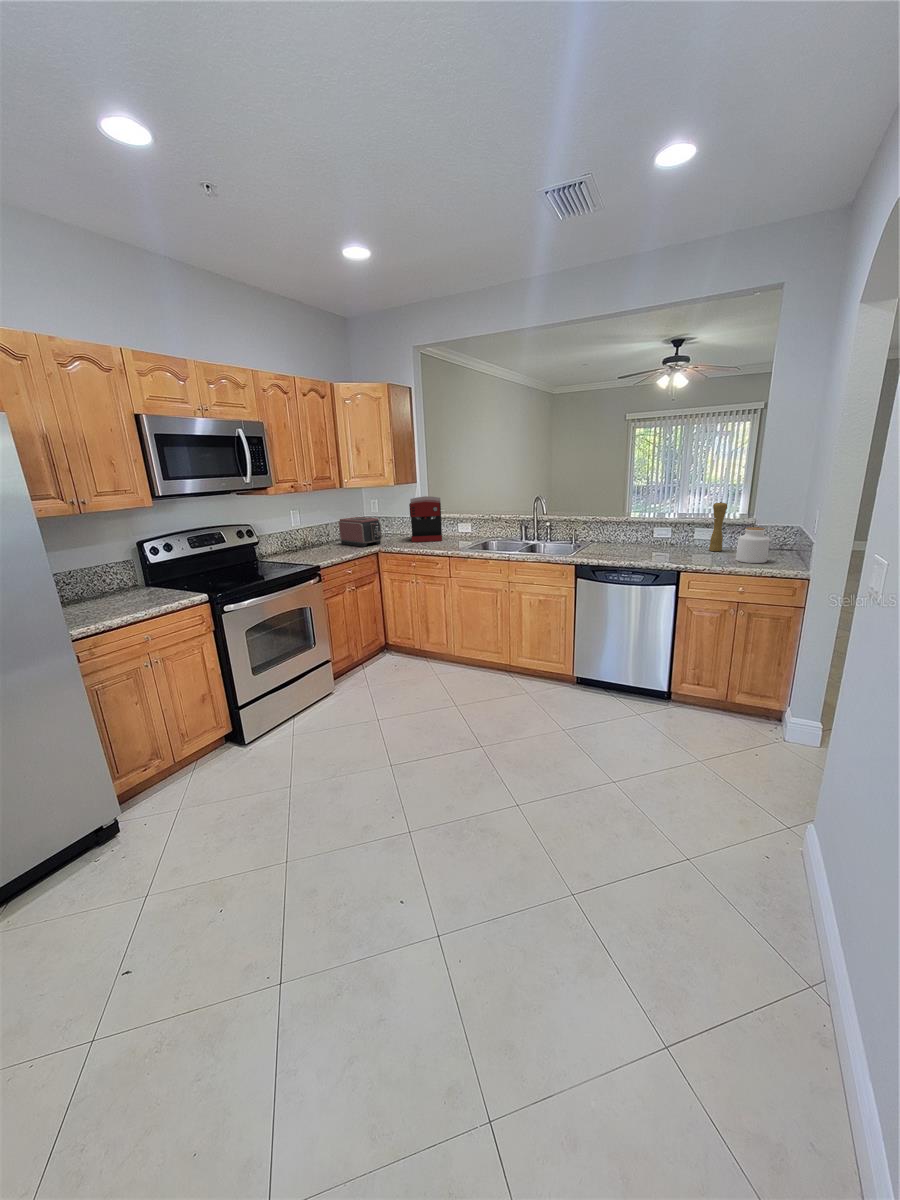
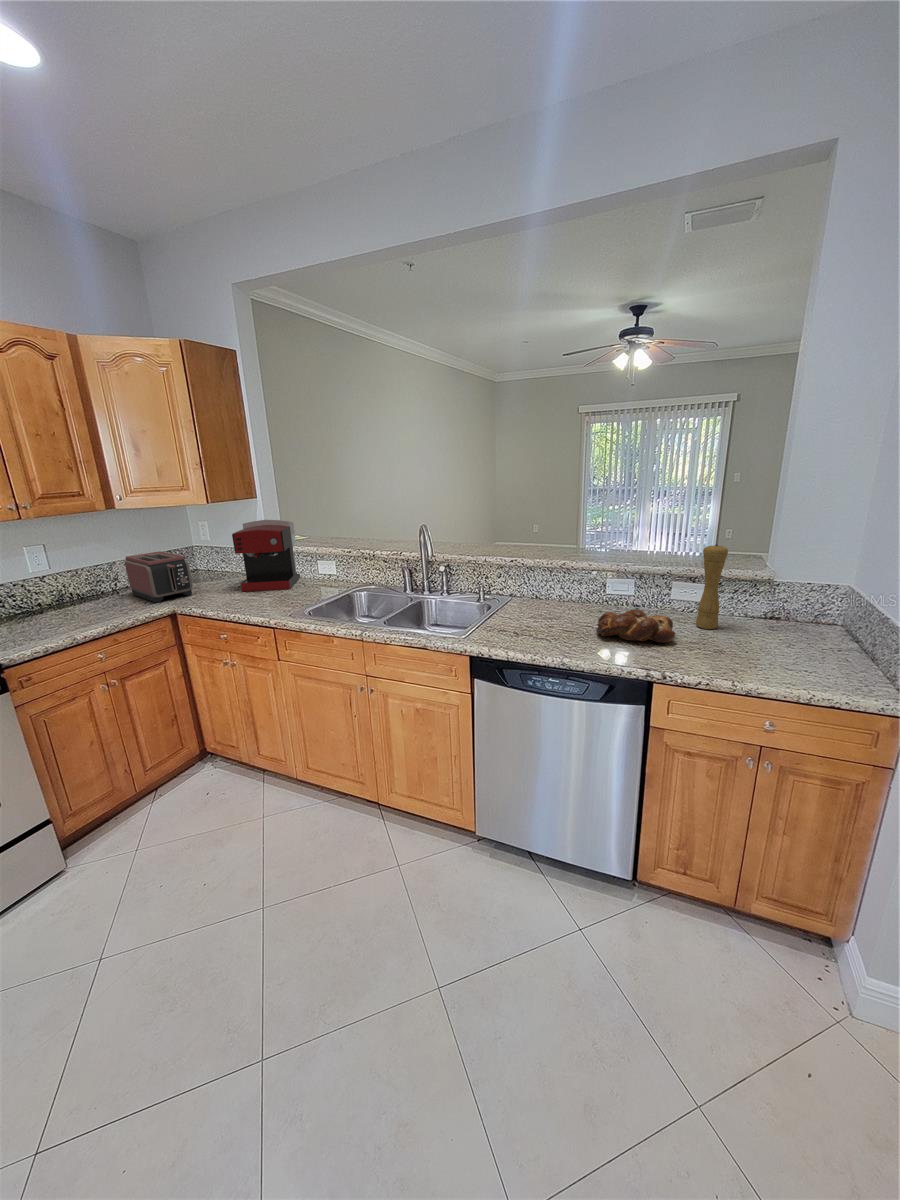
jar: present [736,527,770,563] -> none [750,600,817,672]
bread loaf: none [650,539,696,555] -> present [596,610,675,643]

